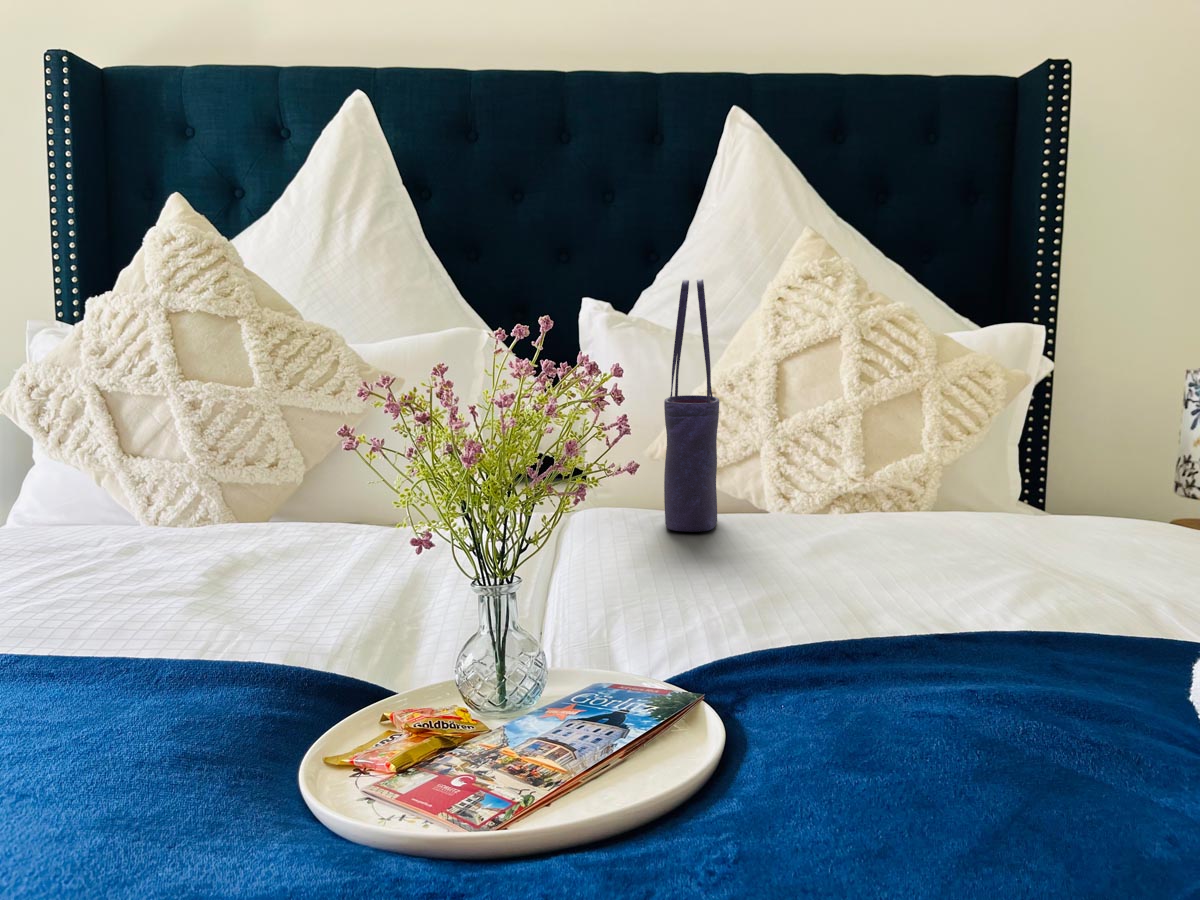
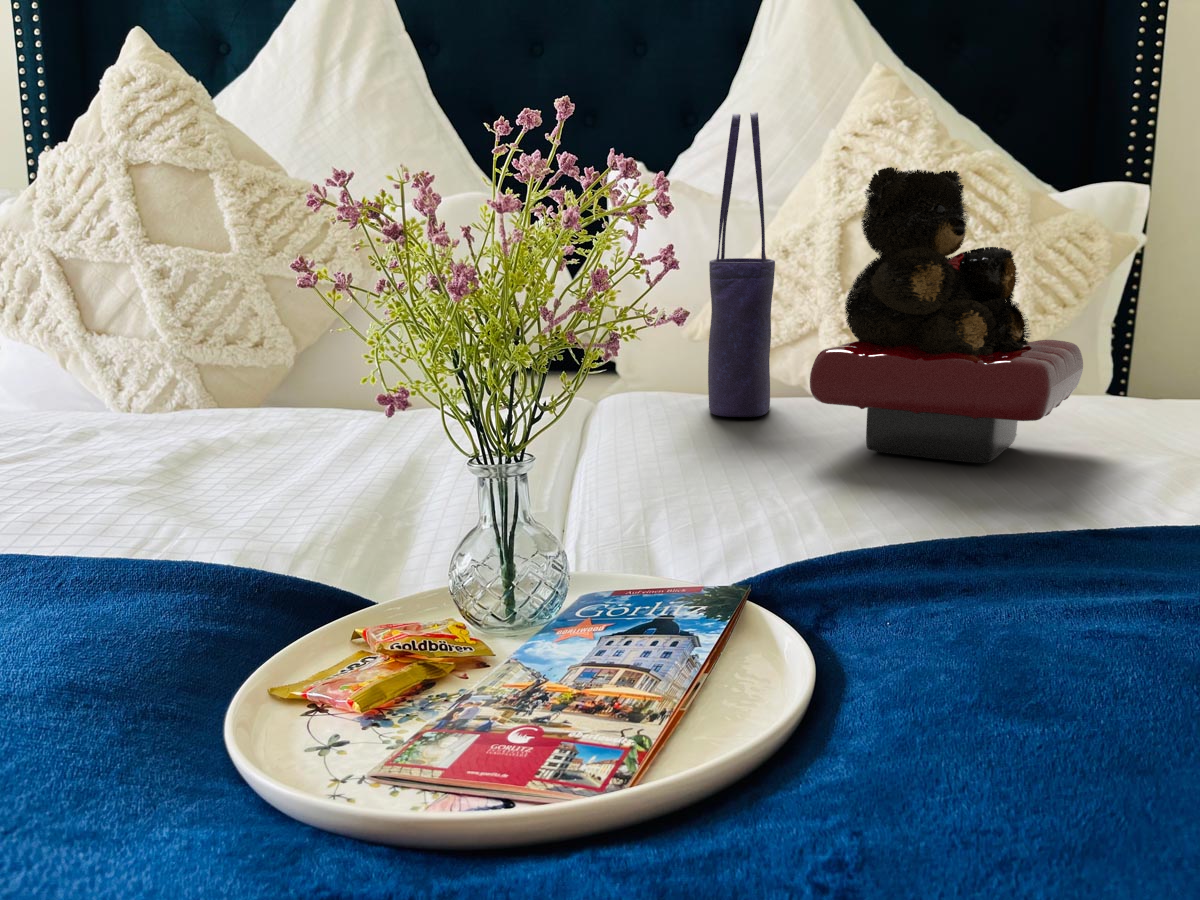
teddy bear: none [745,333,970,573] -> present [810,167,1083,463]

